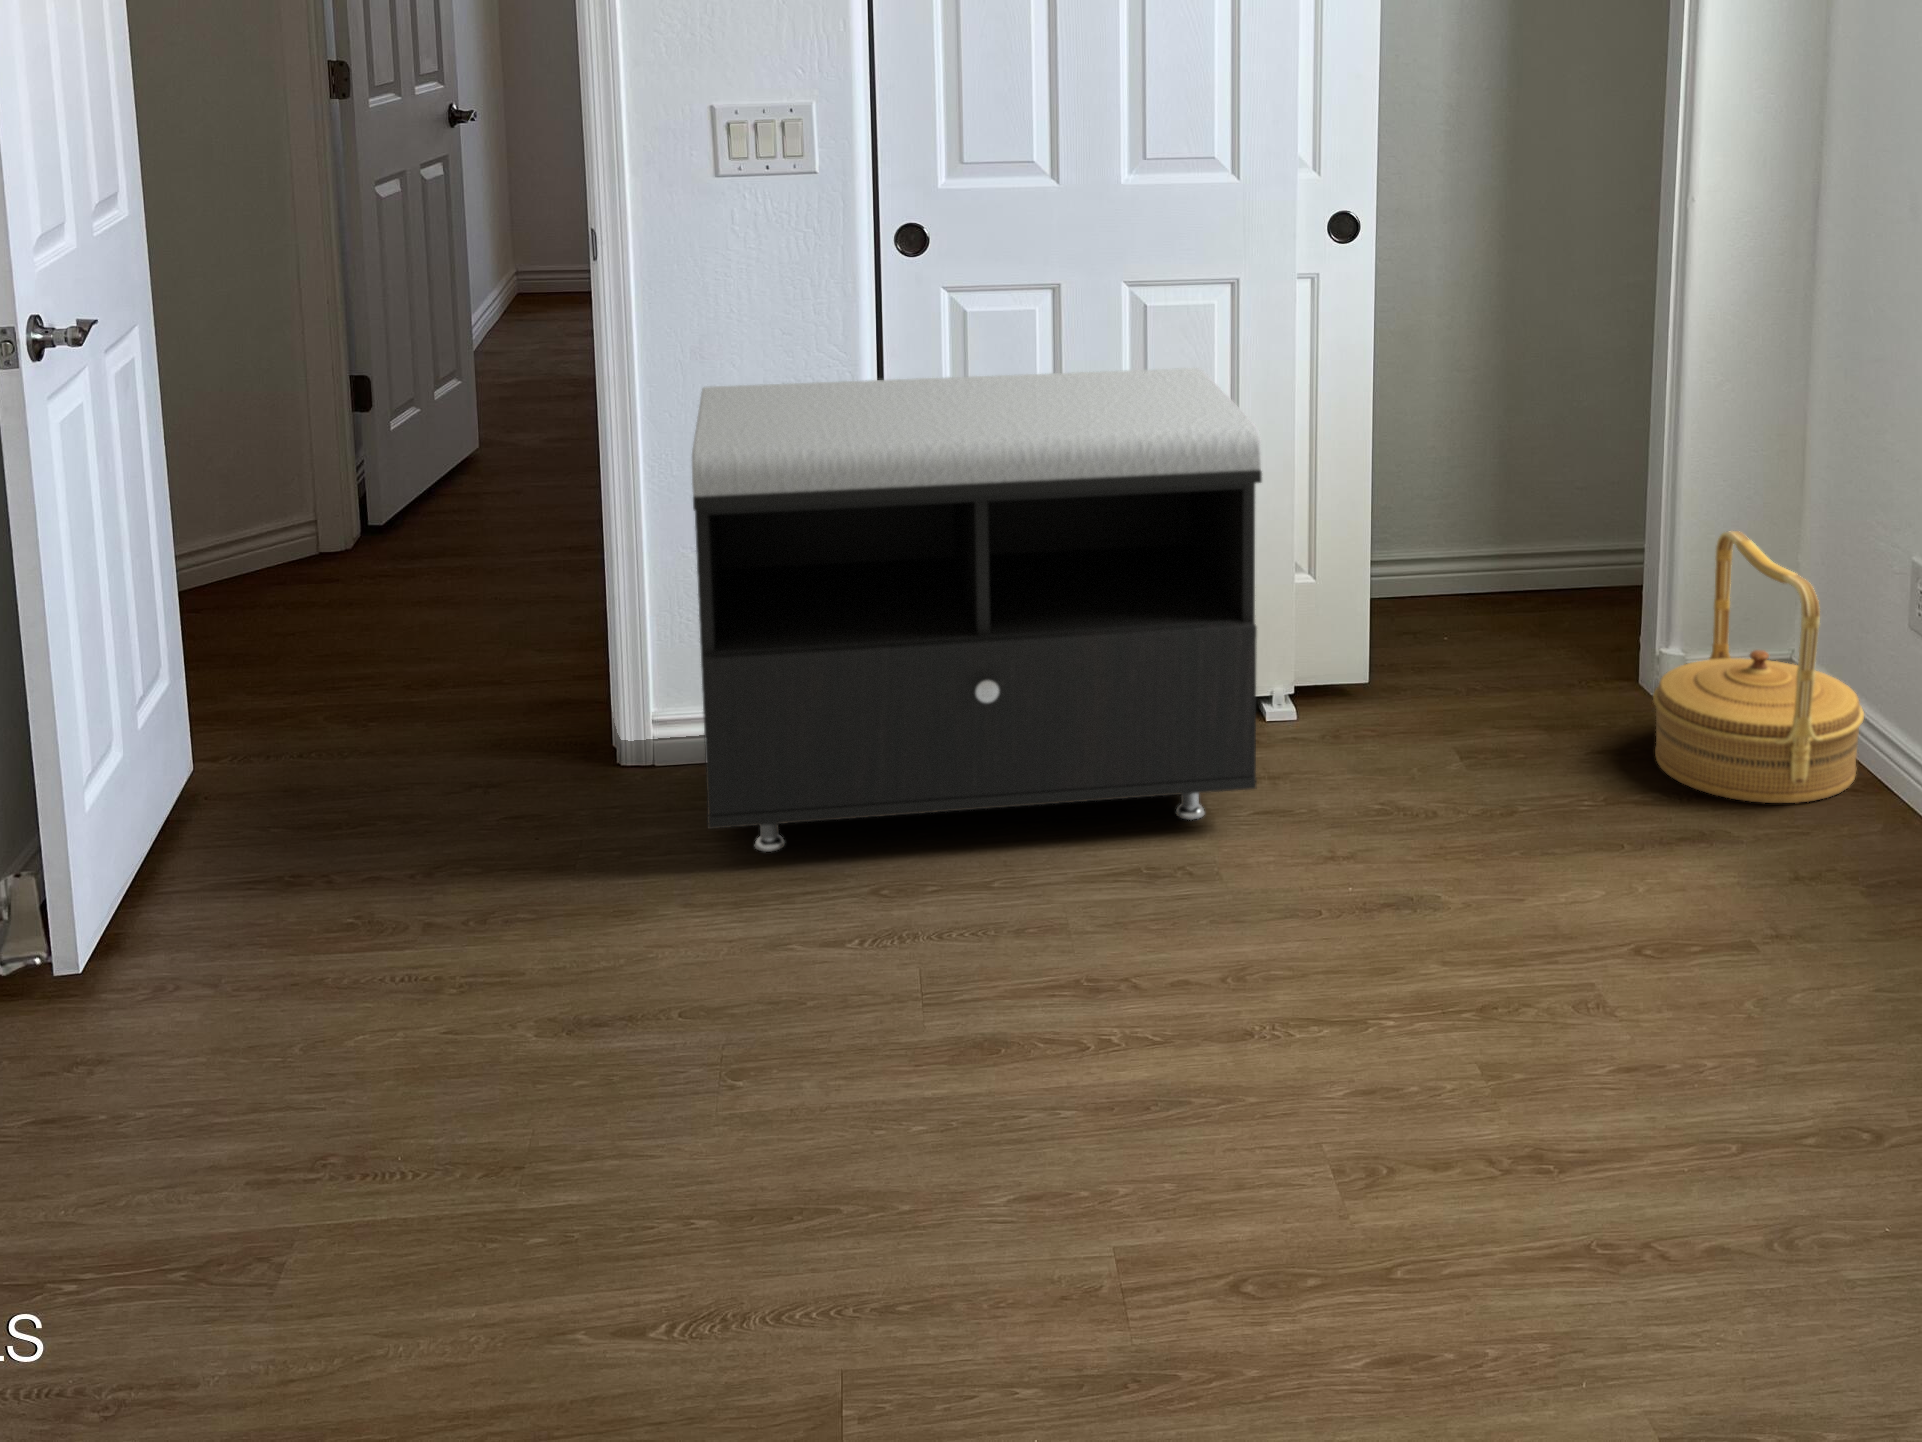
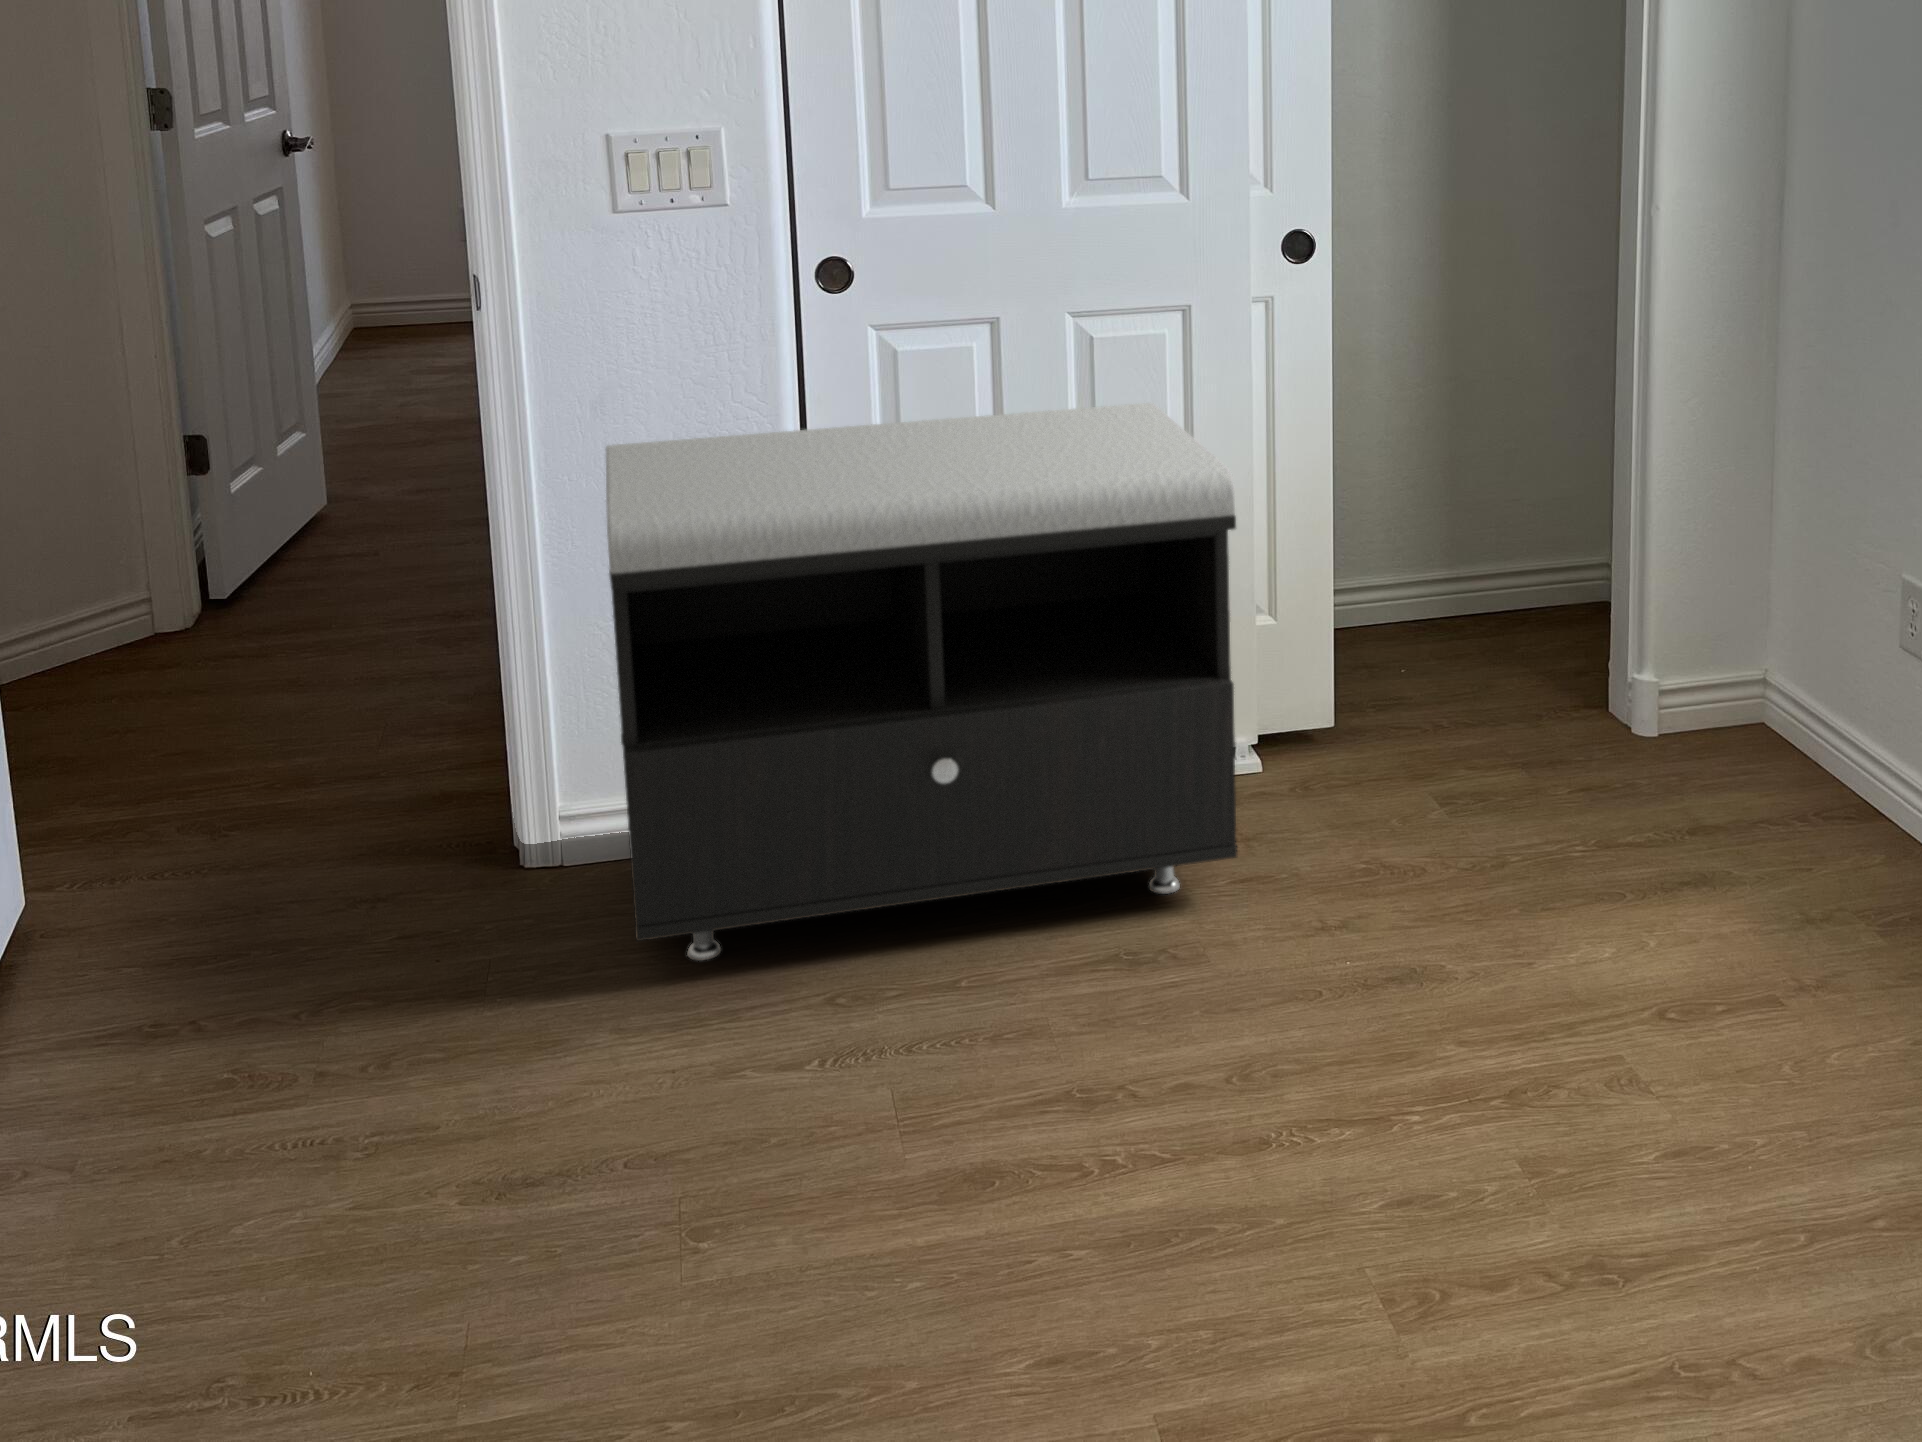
woven basket: present [1653,531,1864,803] -> none [1640,552,1859,839]

